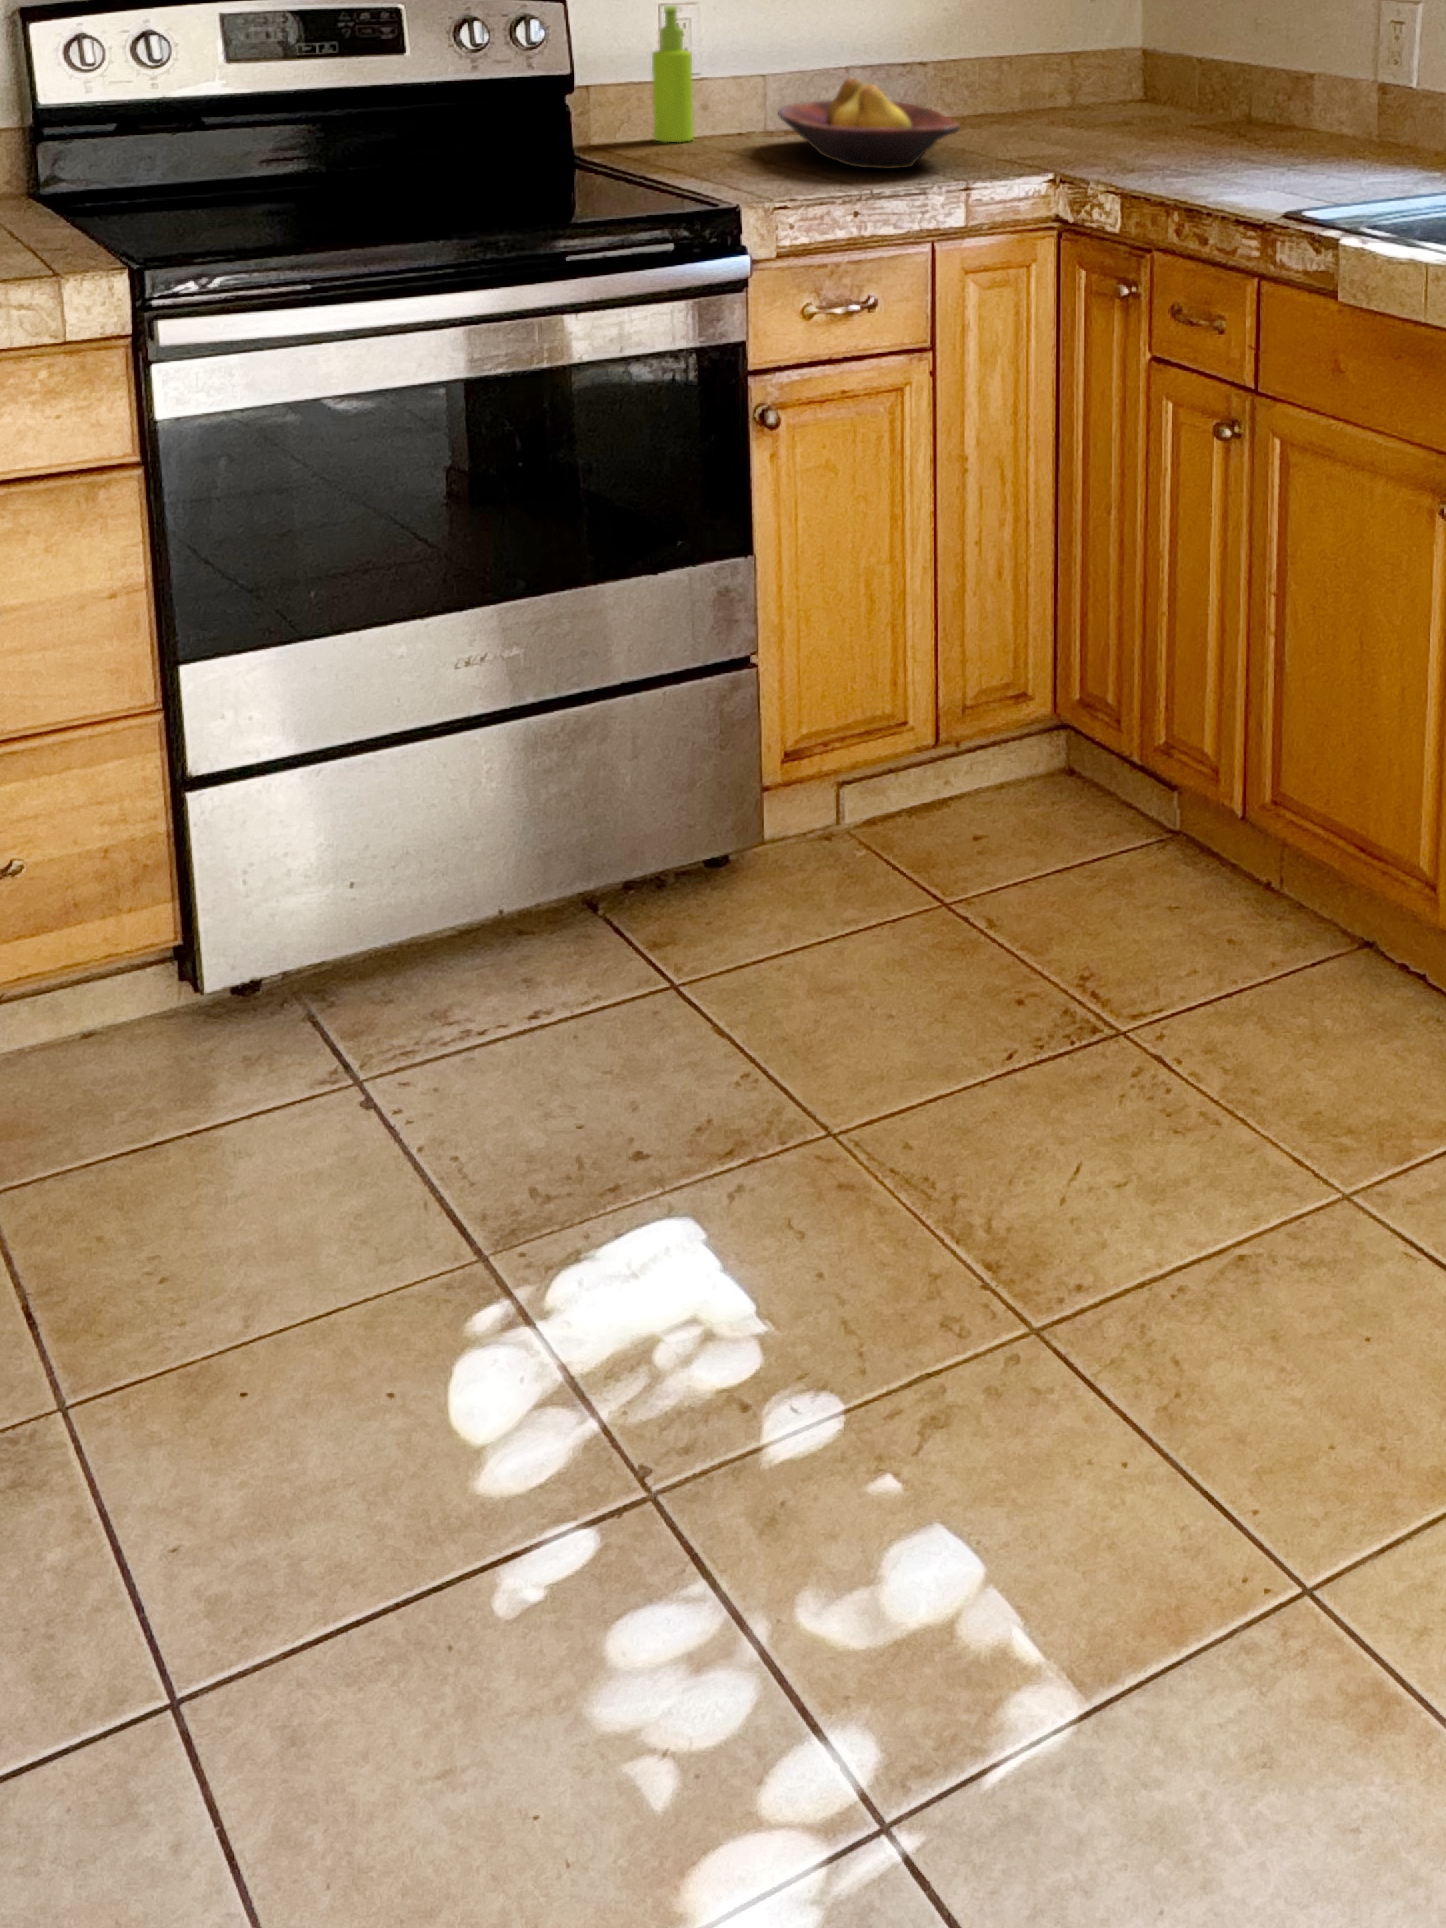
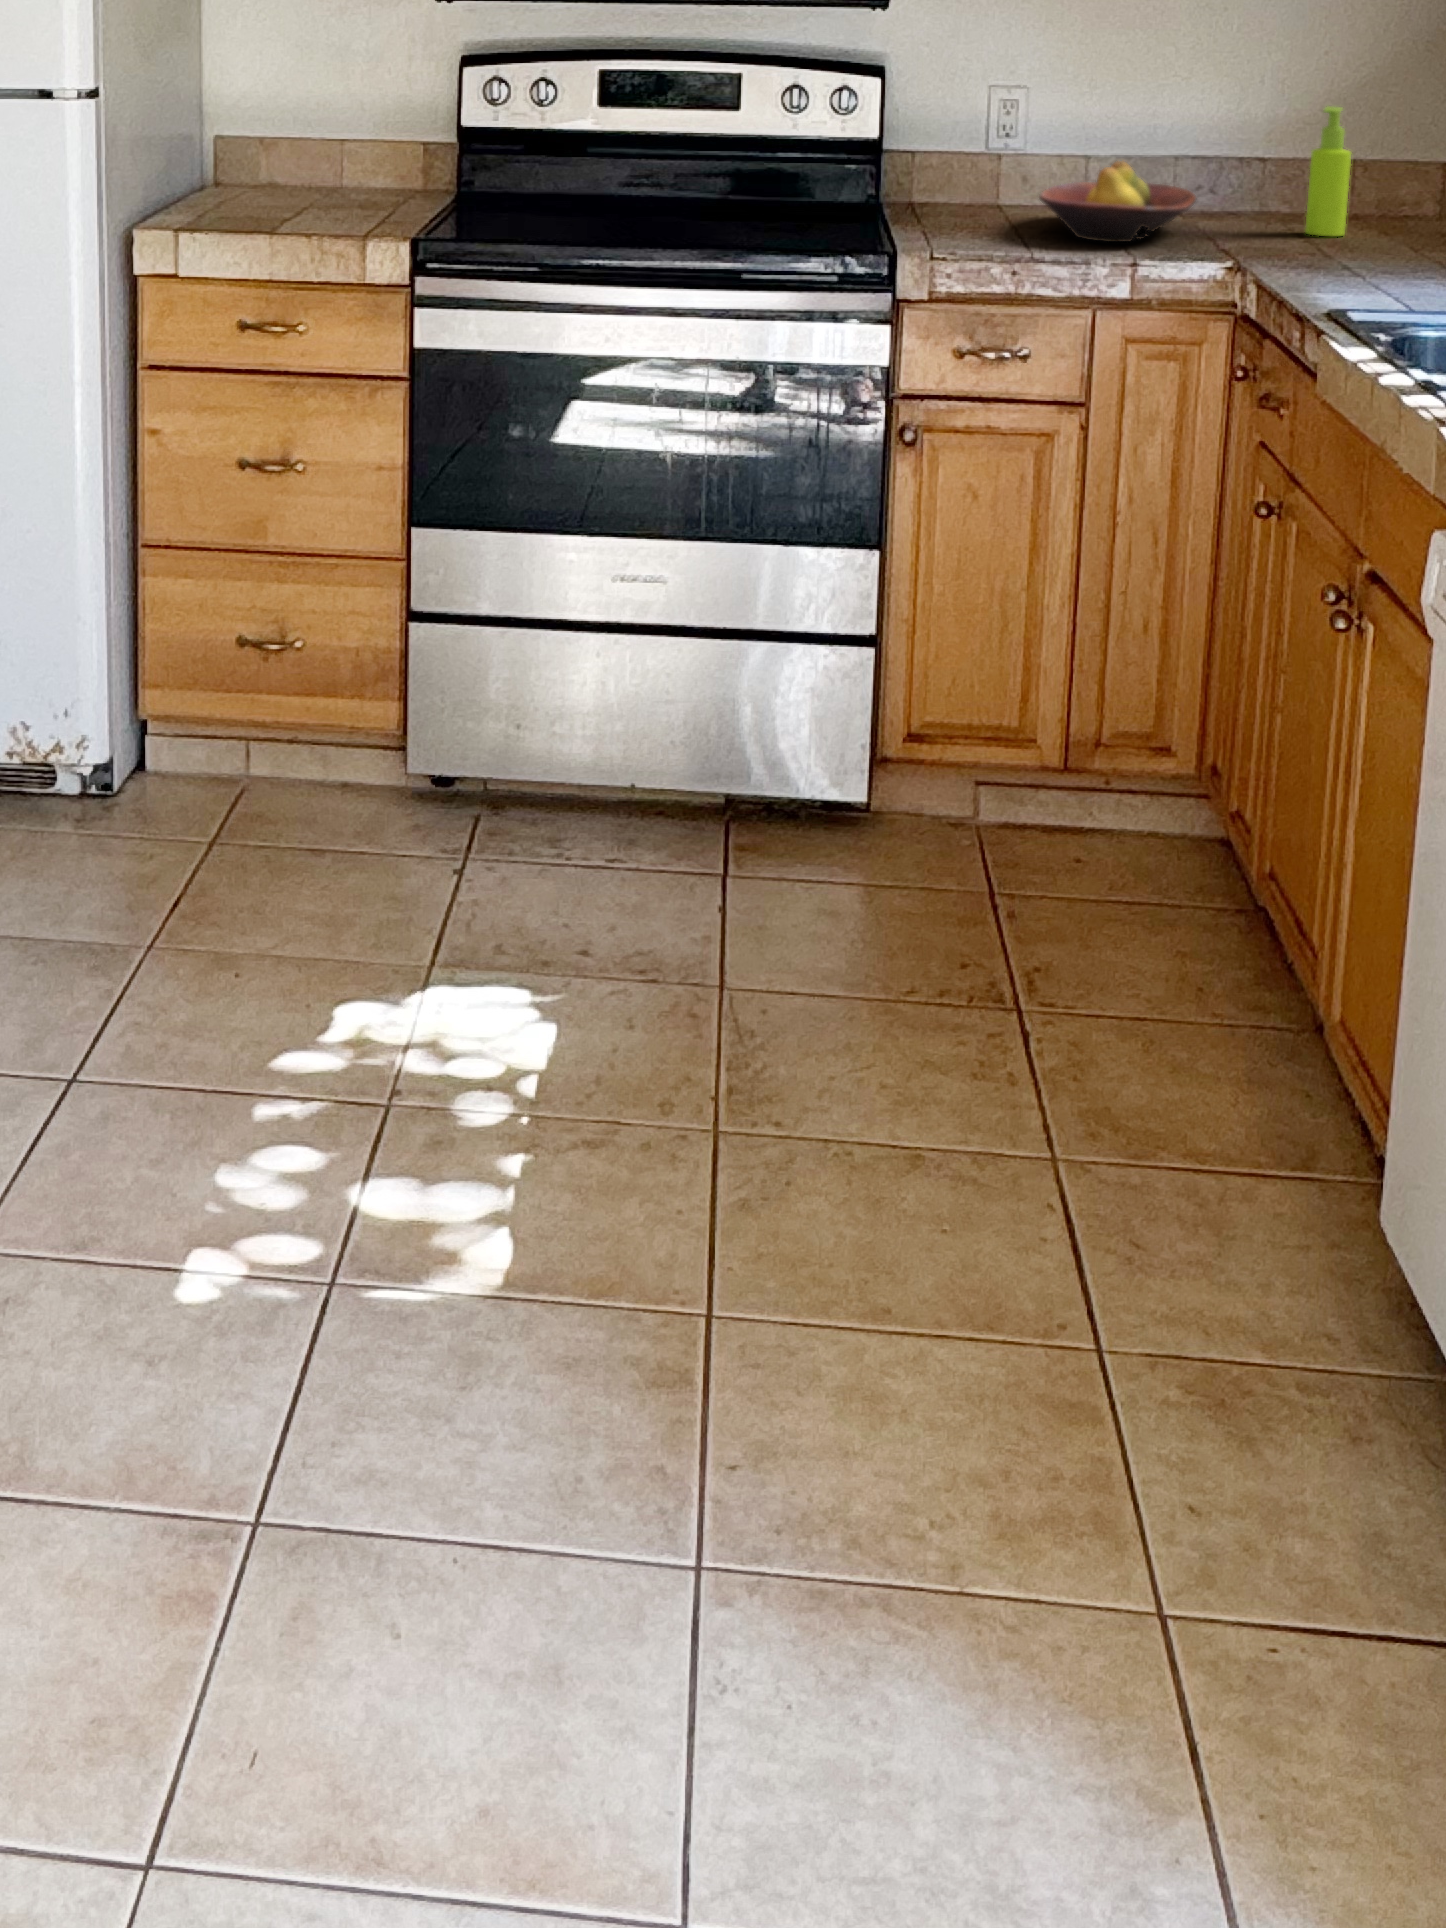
soap dispenser: present [652,6,694,142] -> present [1305,106,1351,236]

